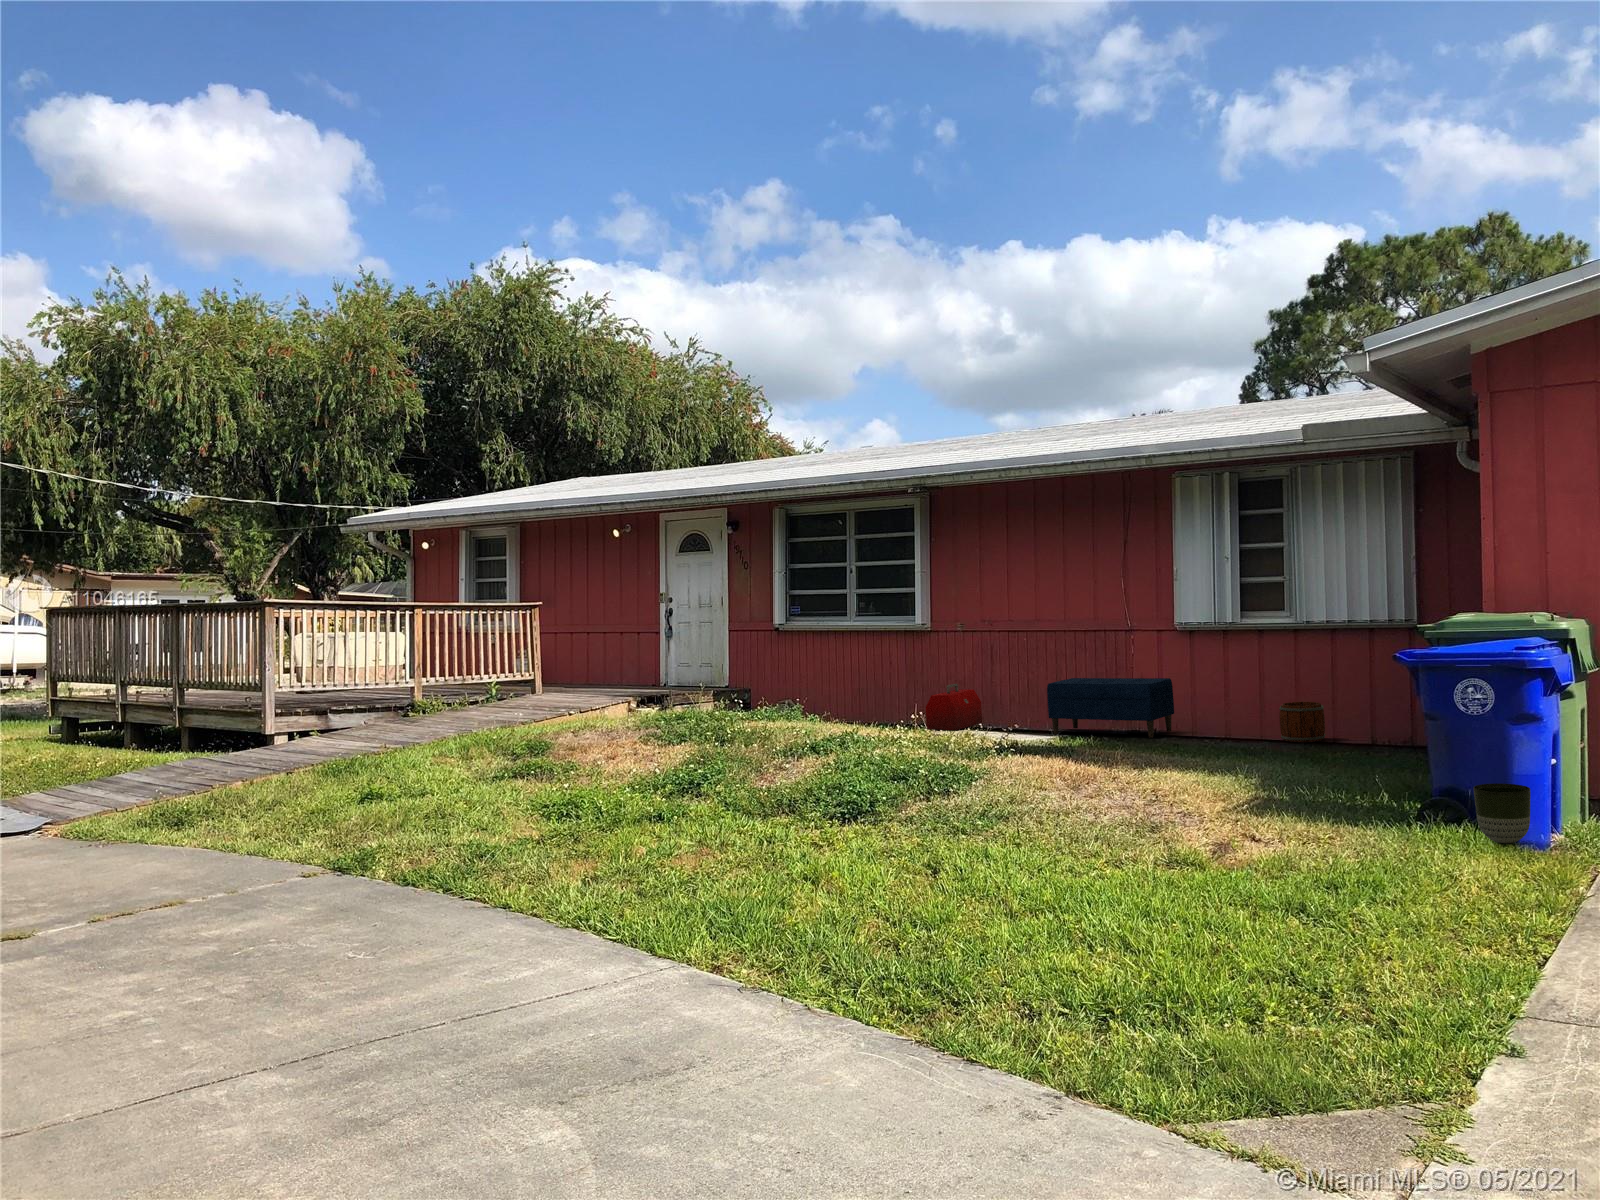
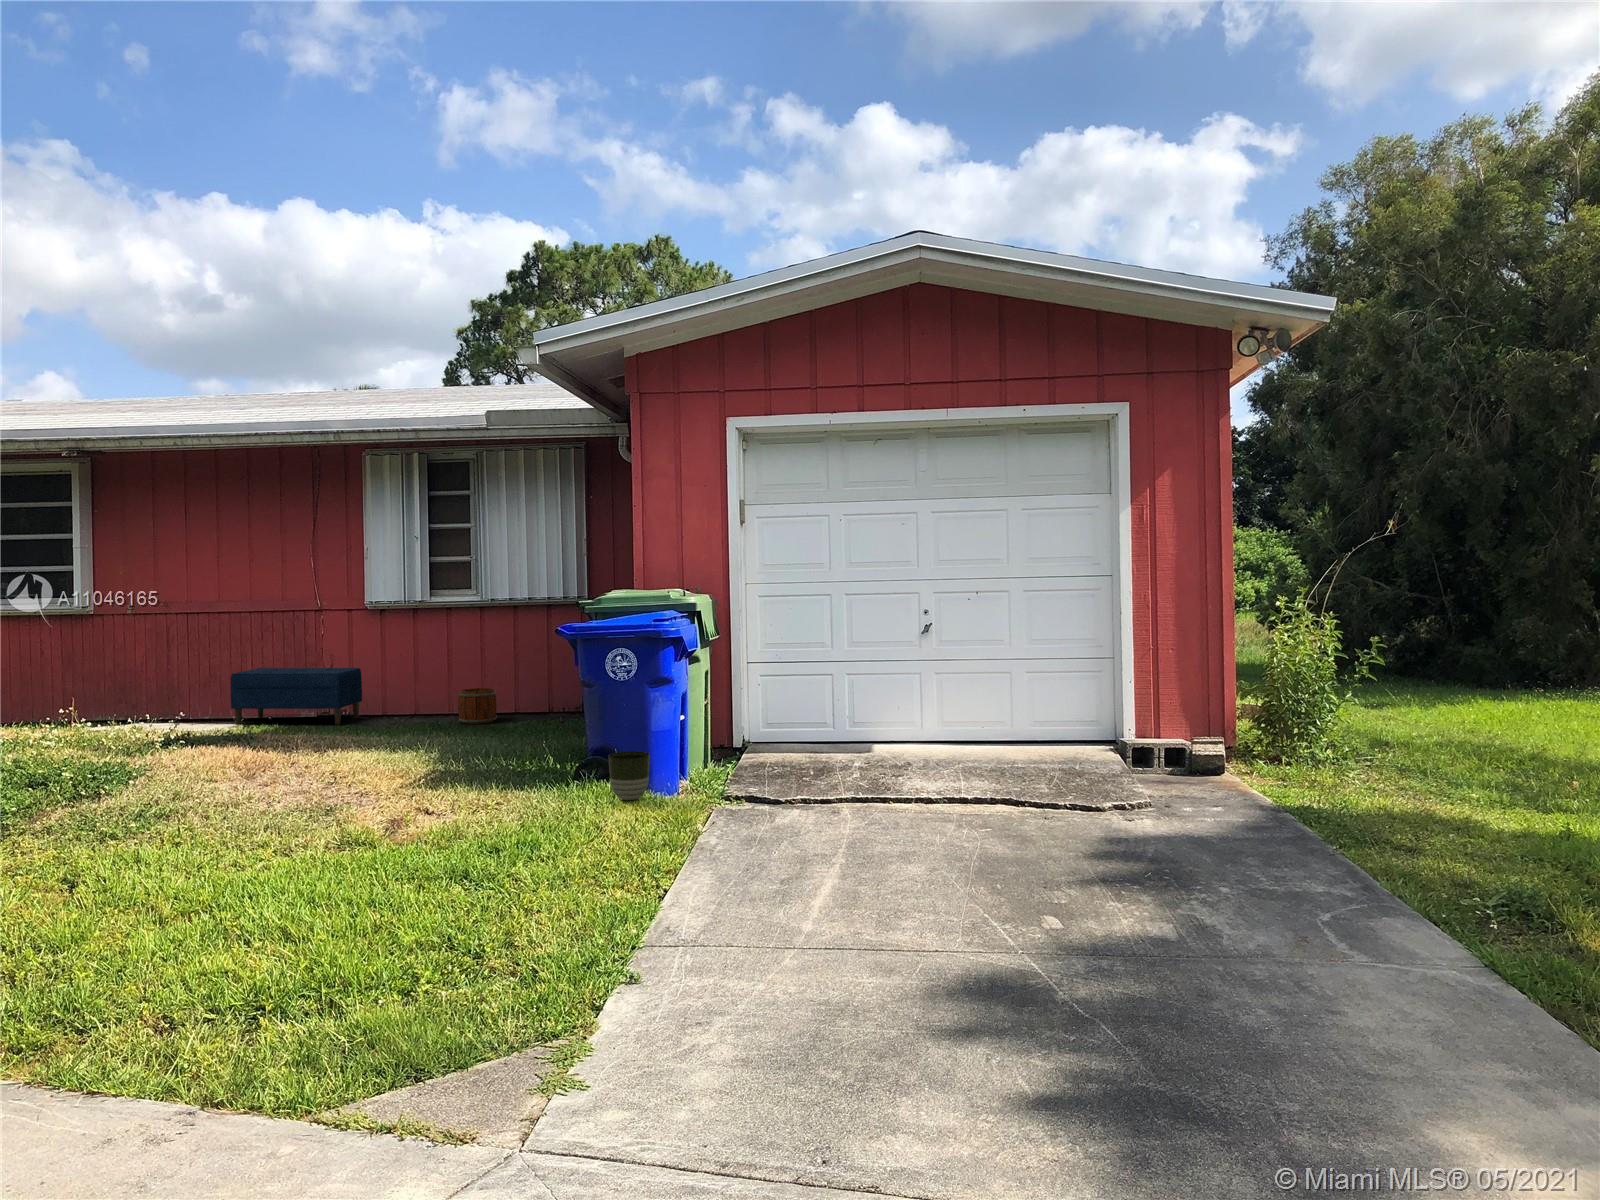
toolbox: present [926,684,982,730] -> none [85,675,155,724]

